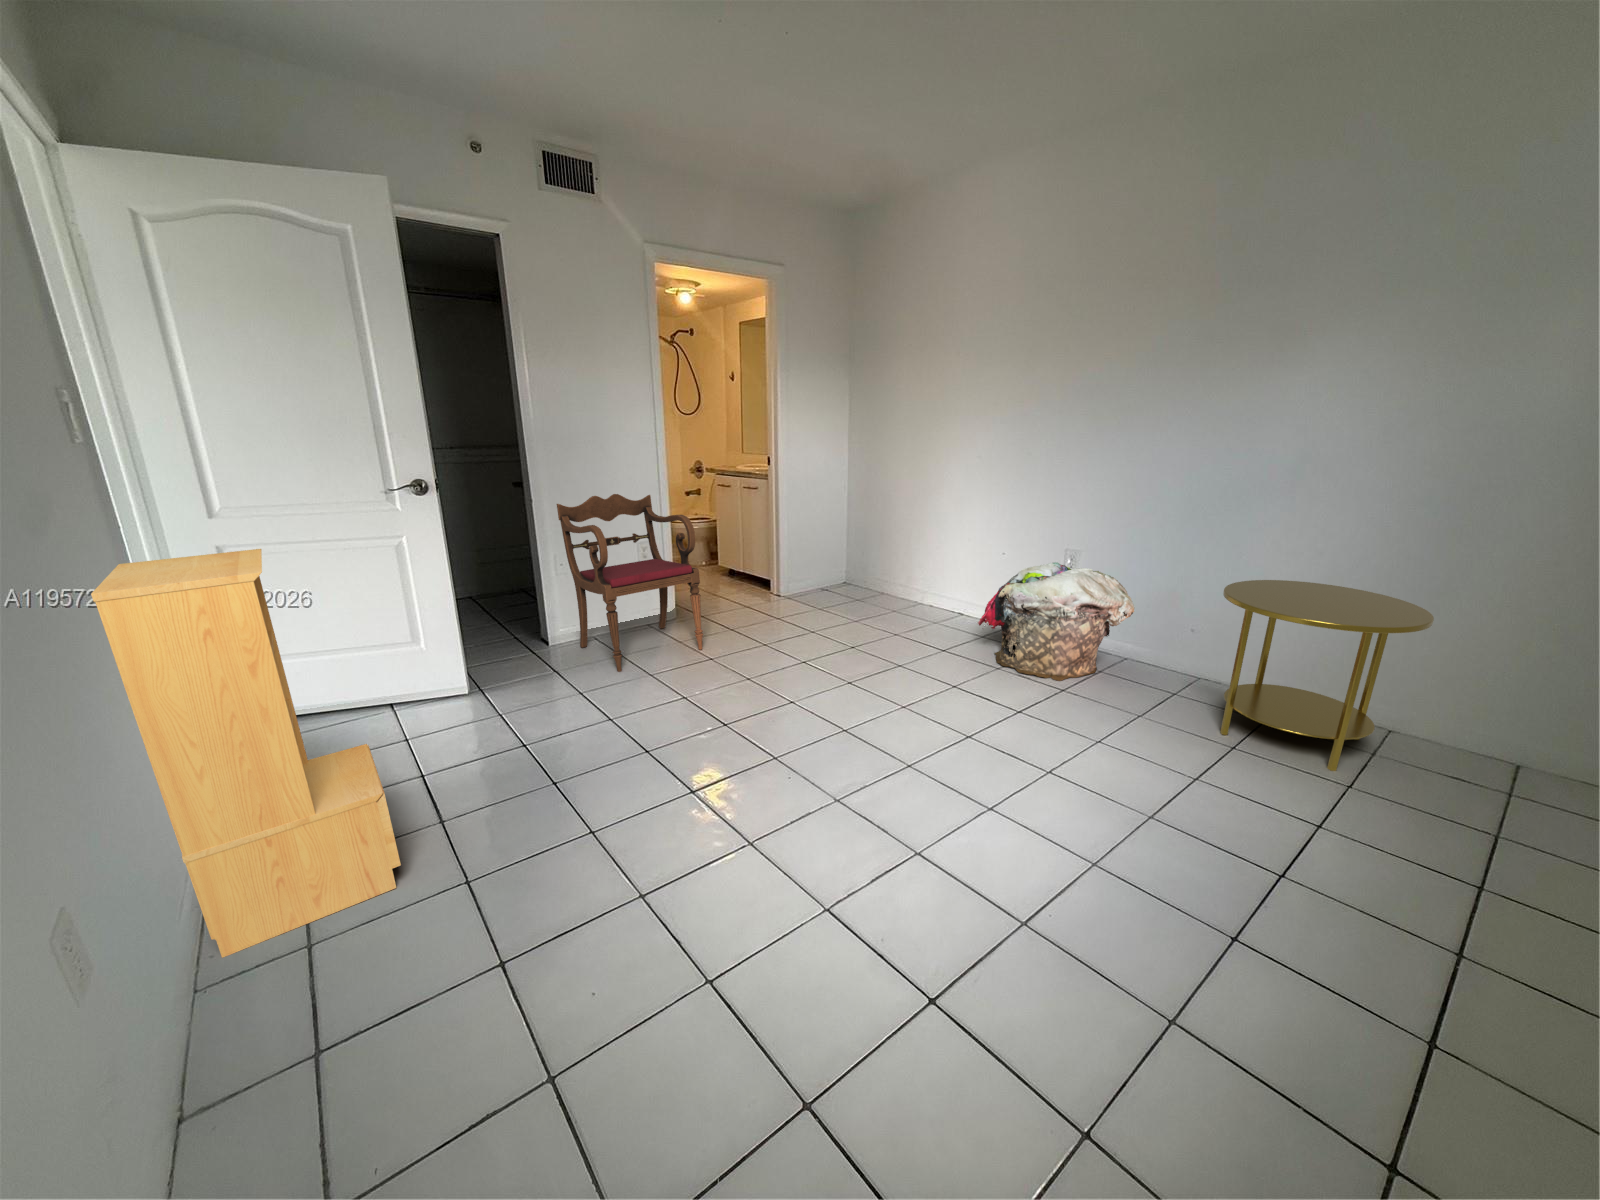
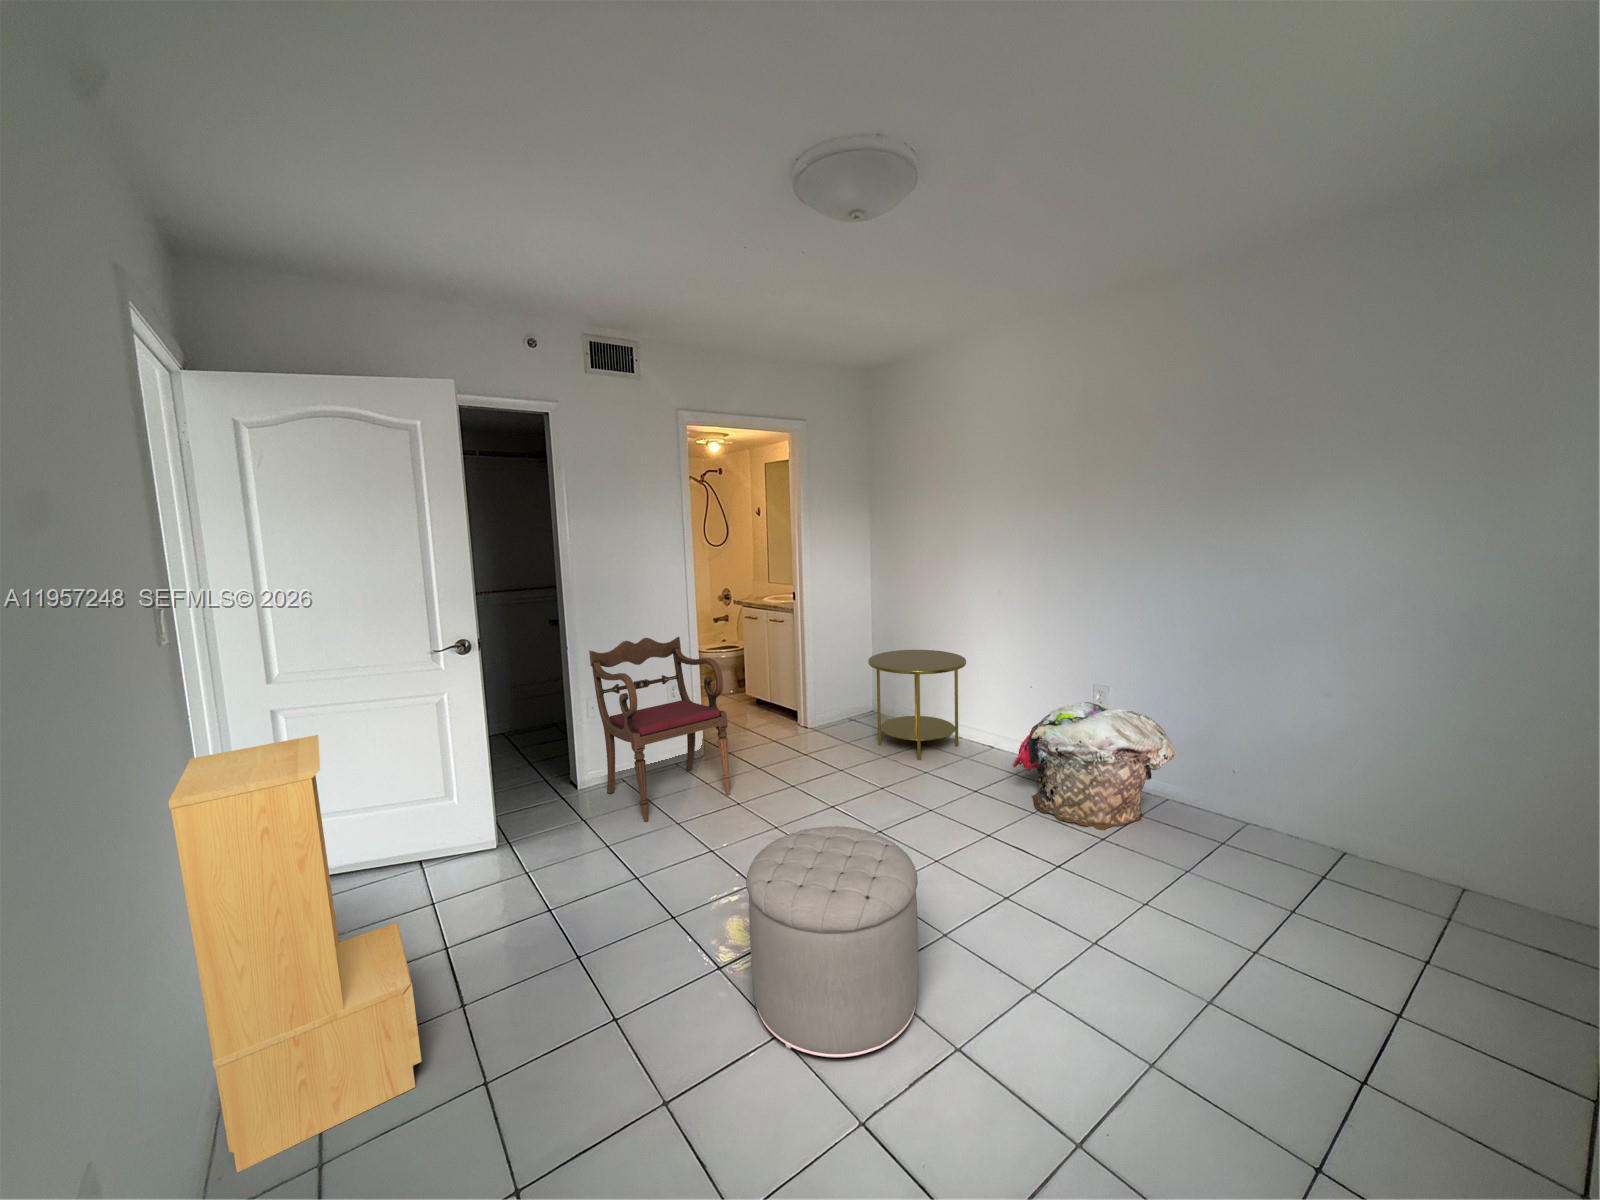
side table: present [1220,580,1434,771] -> present [868,650,966,760]
ottoman: none [719,660,887,860] -> present [746,826,918,1057]

